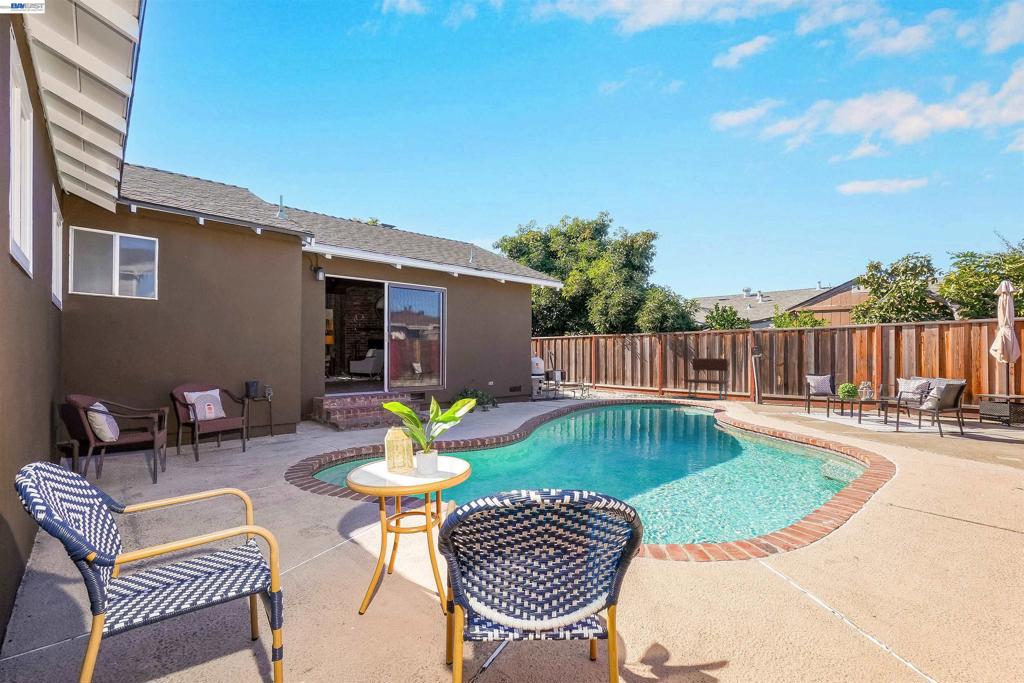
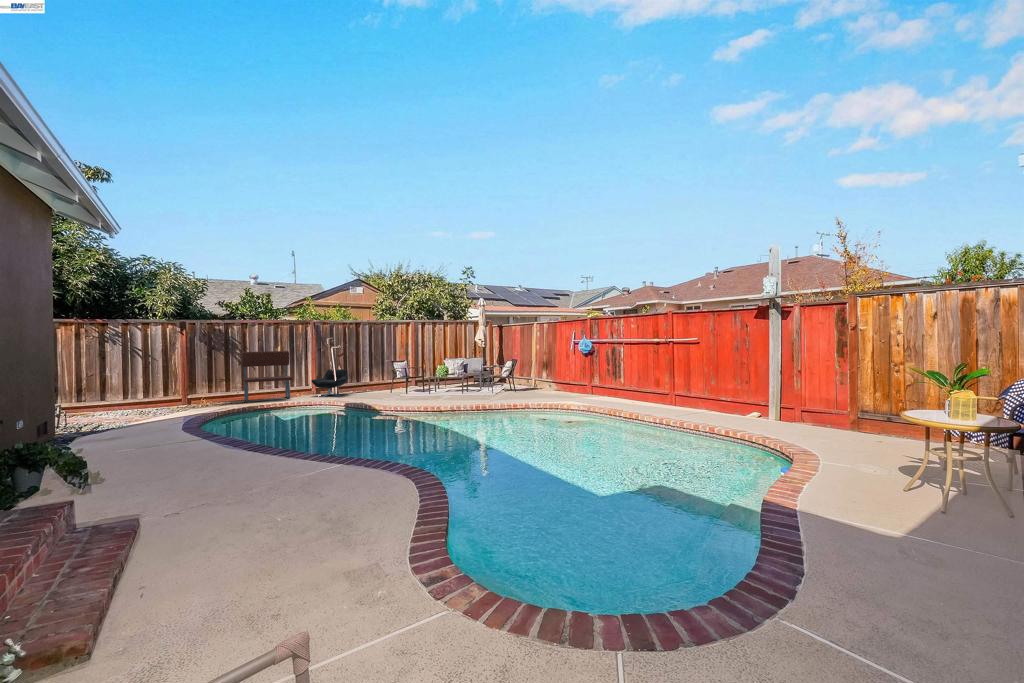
lounge chair: none [743,378,779,404] -> present [312,369,348,397]

